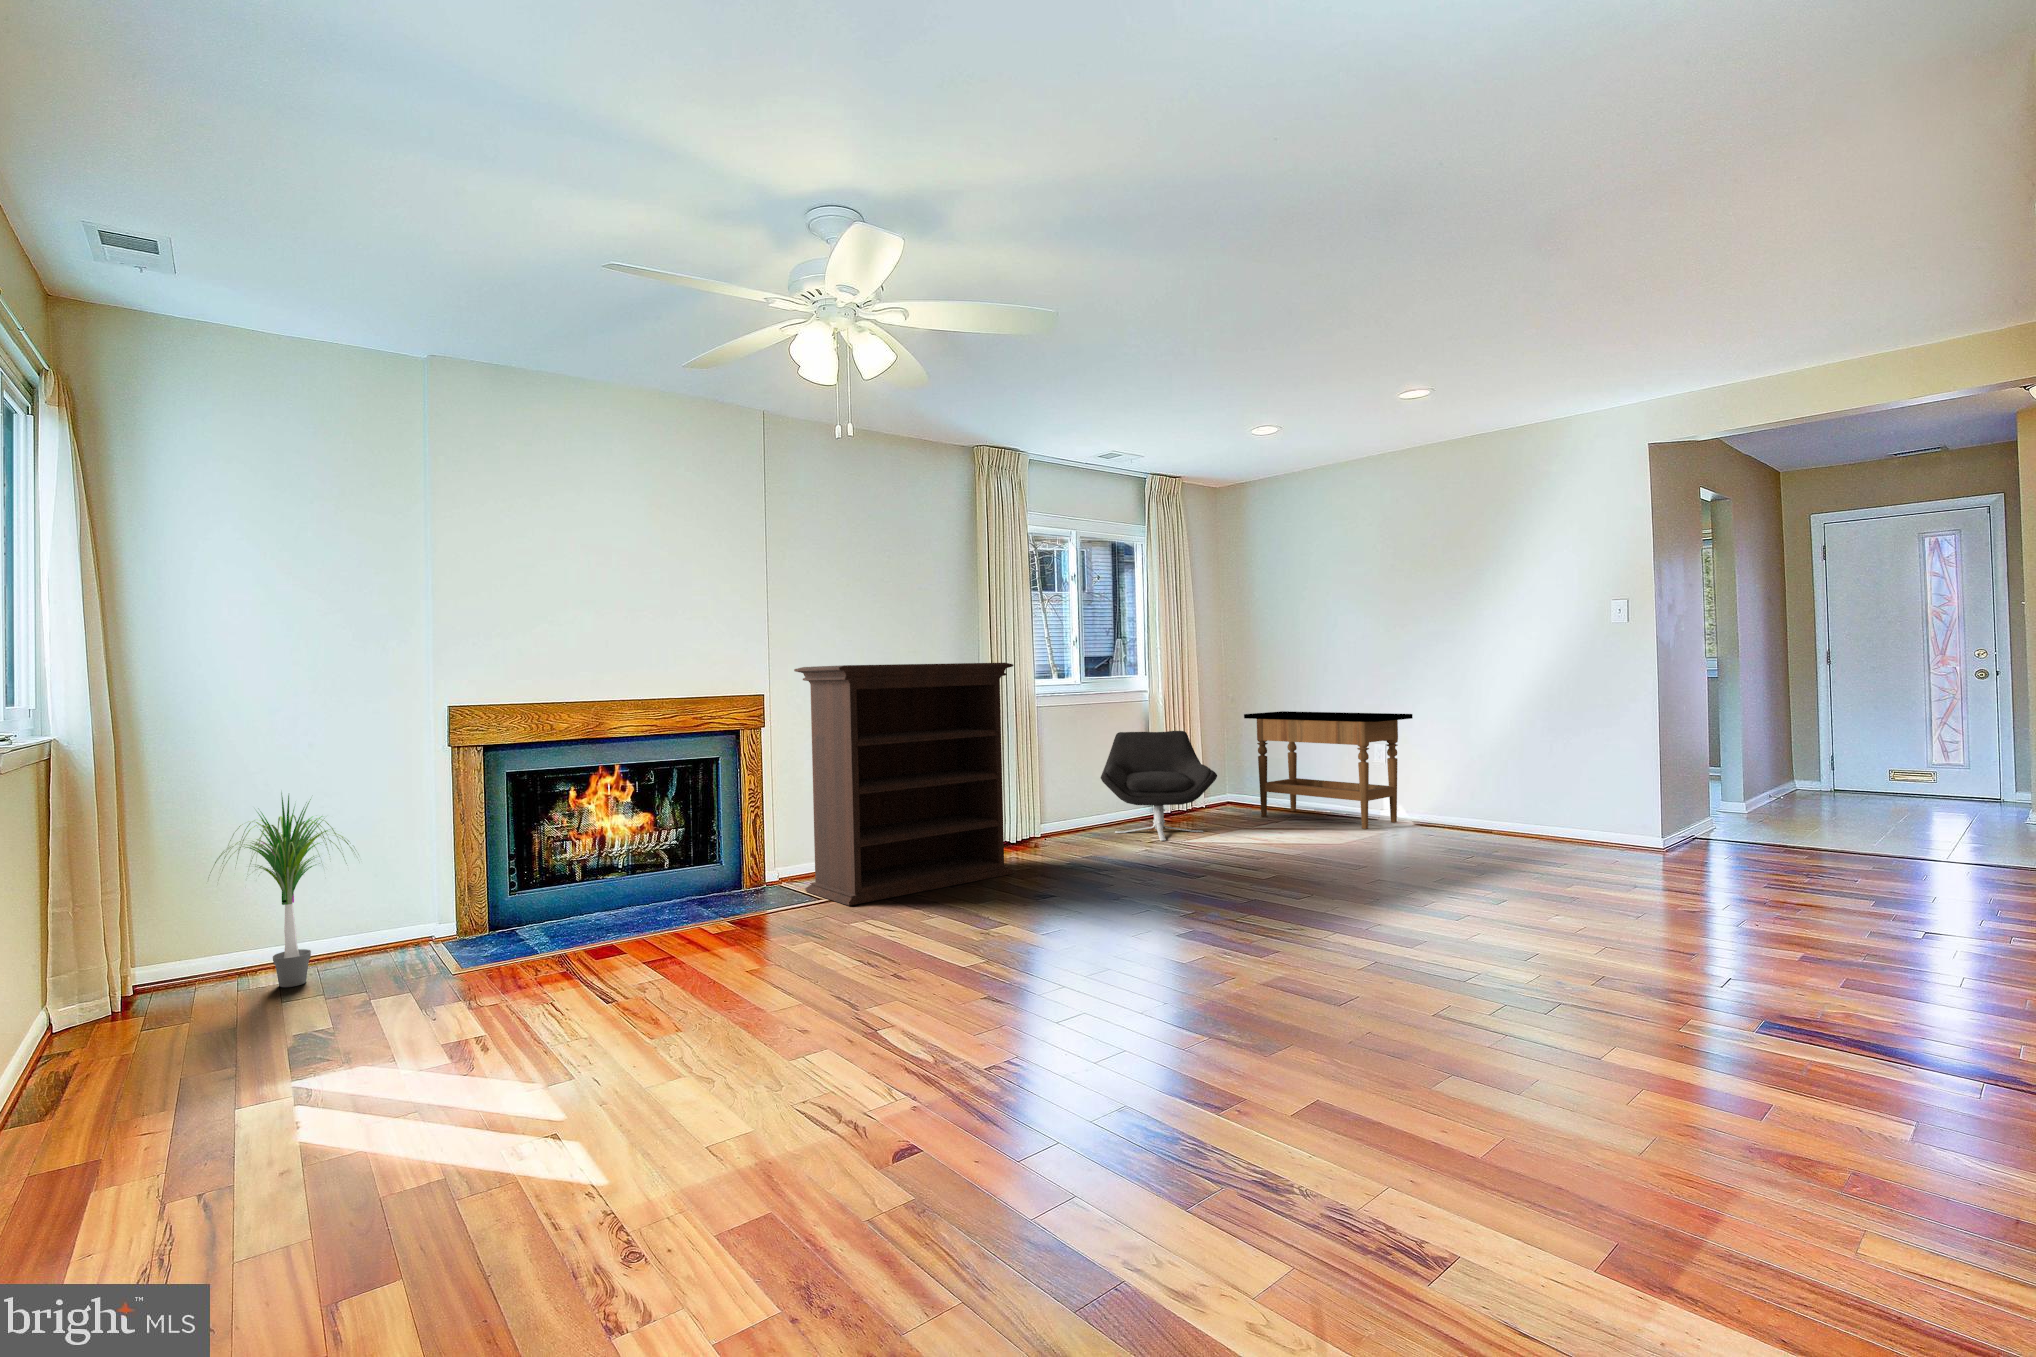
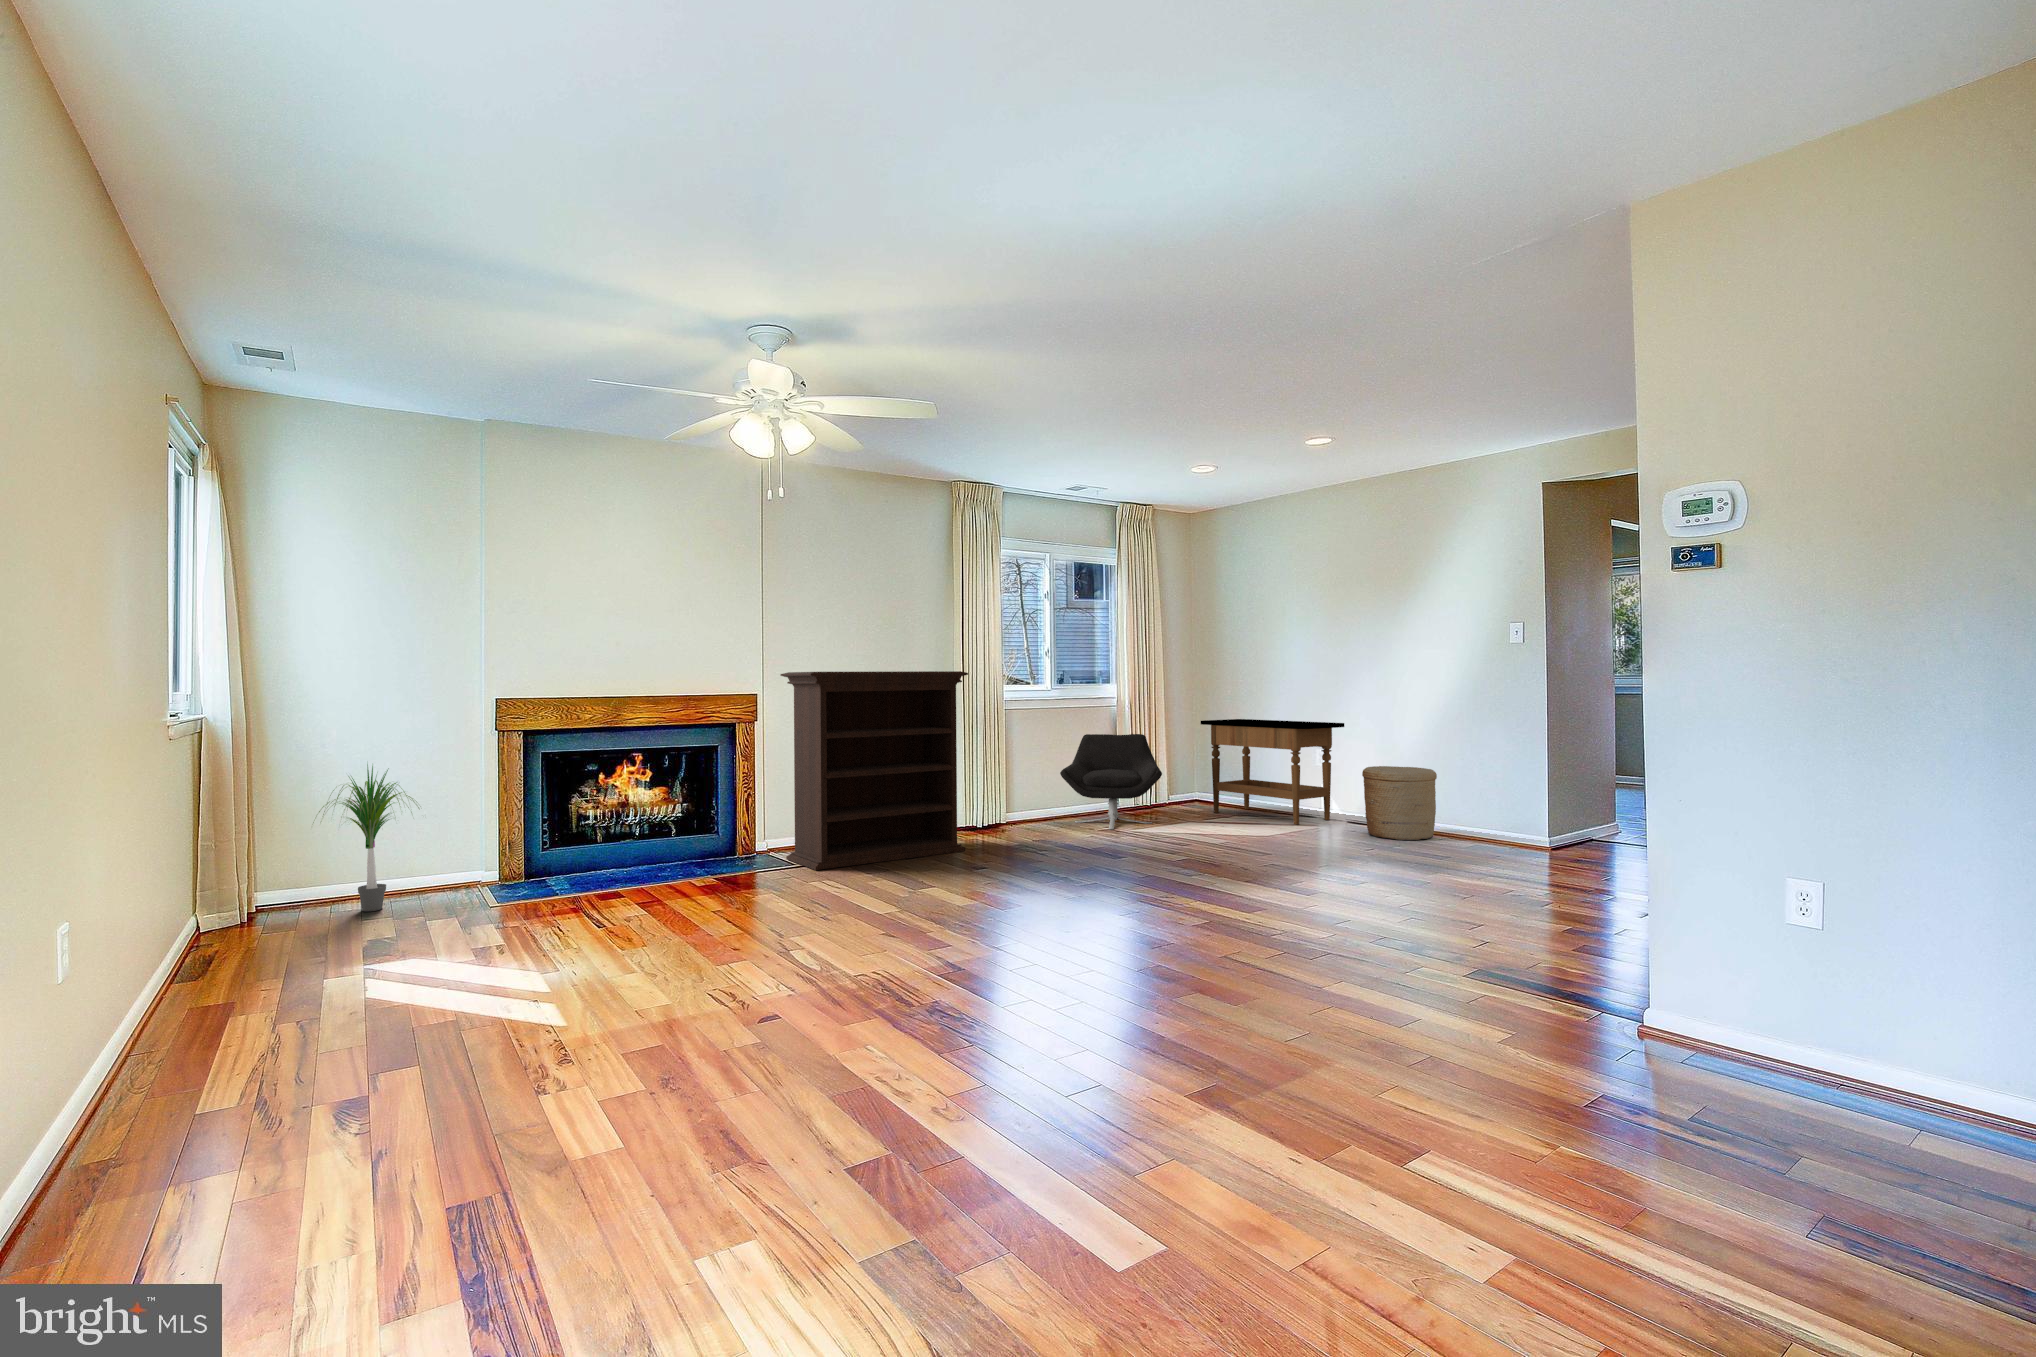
woven basket: none [1447,762,1534,845] -> present [1362,766,1437,840]

